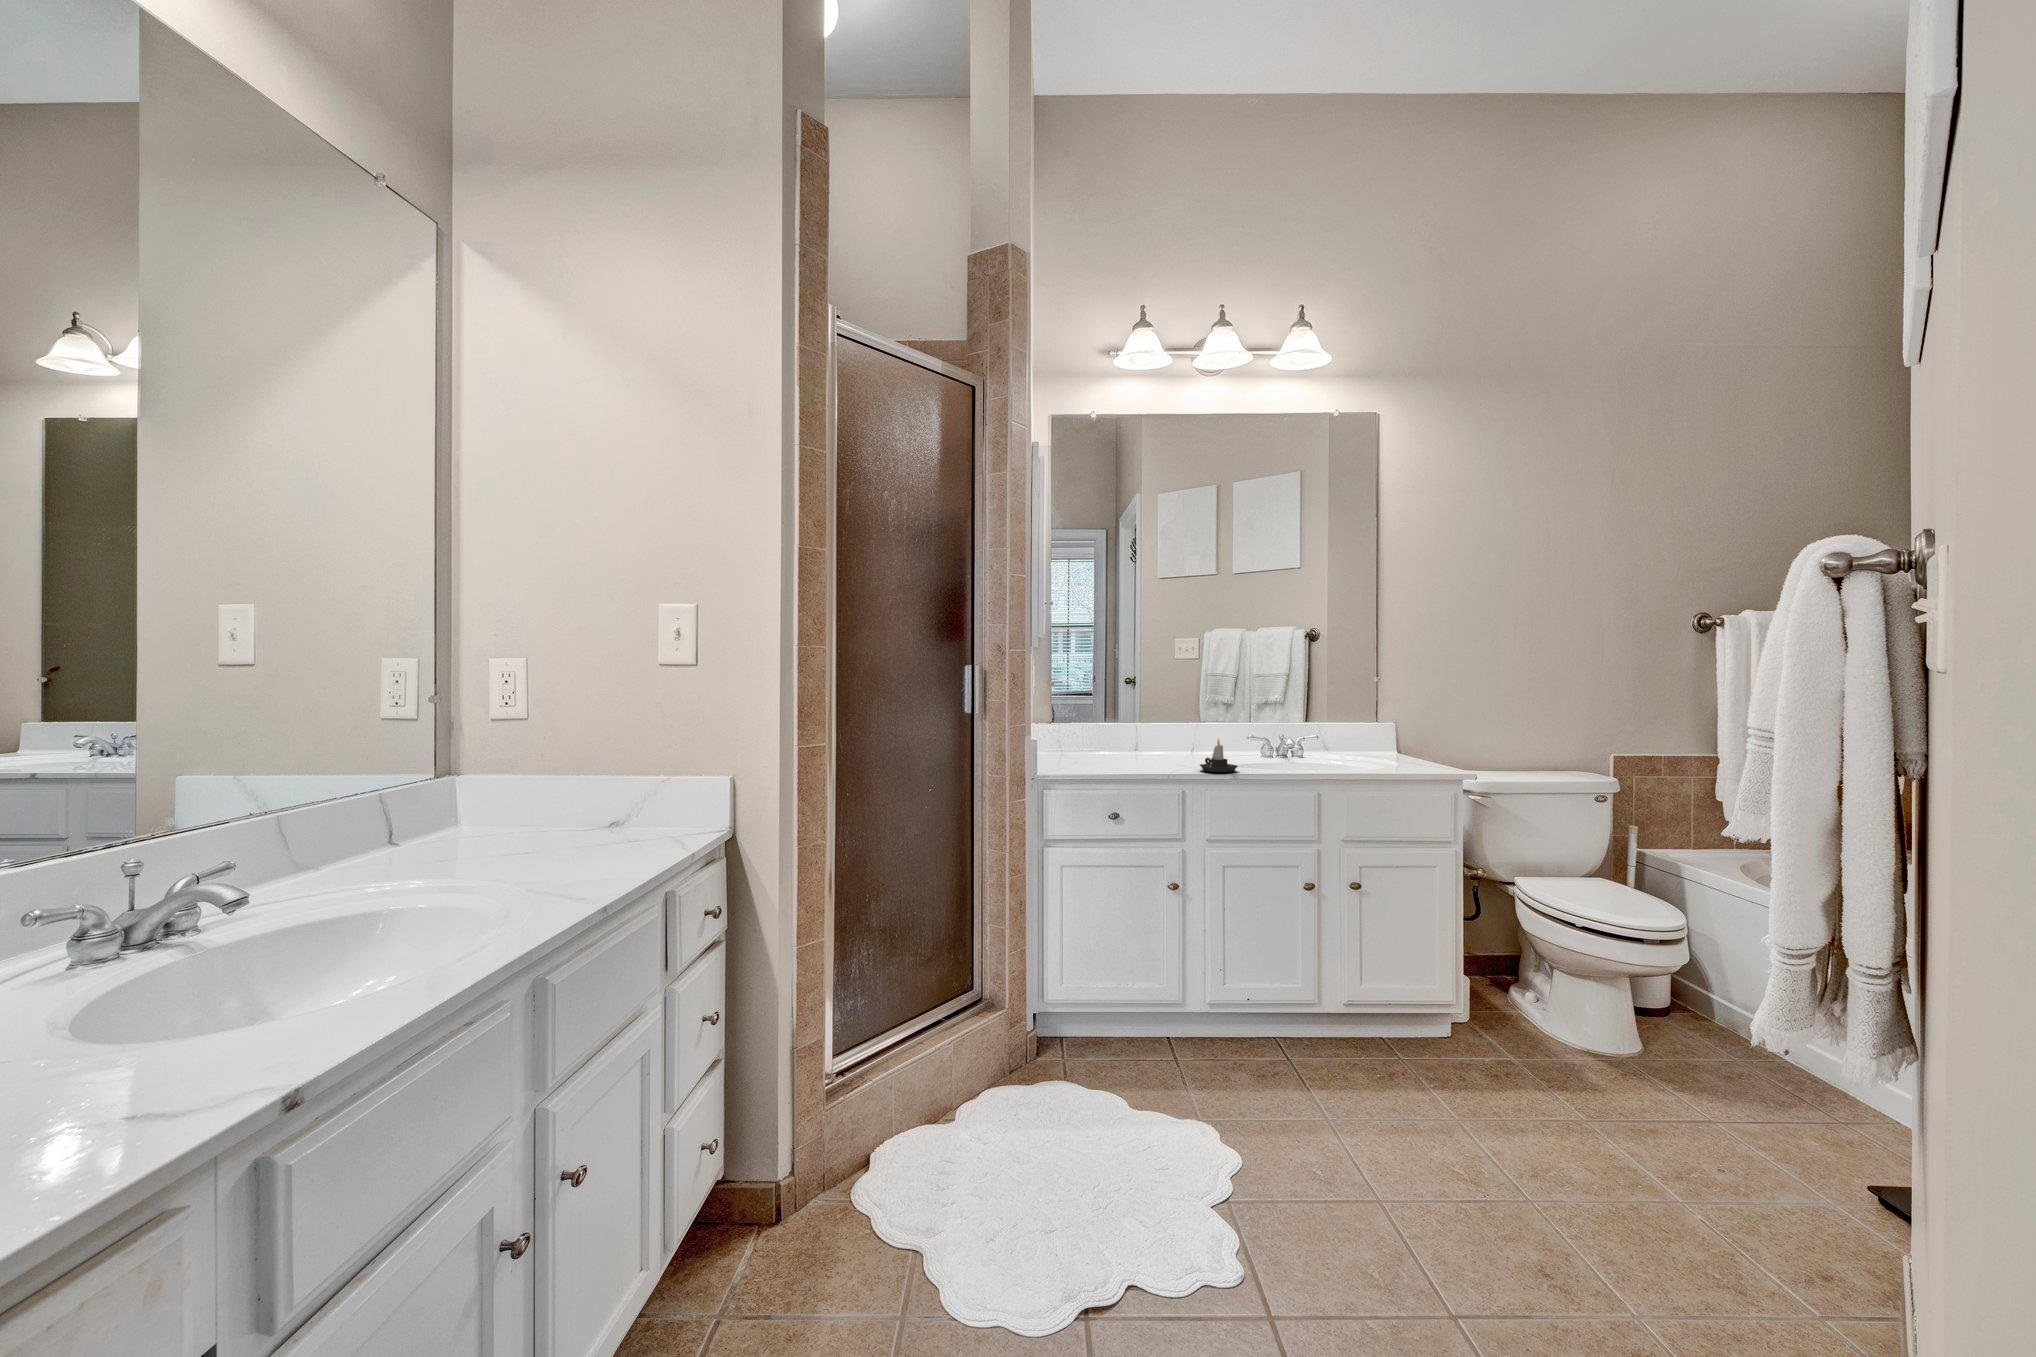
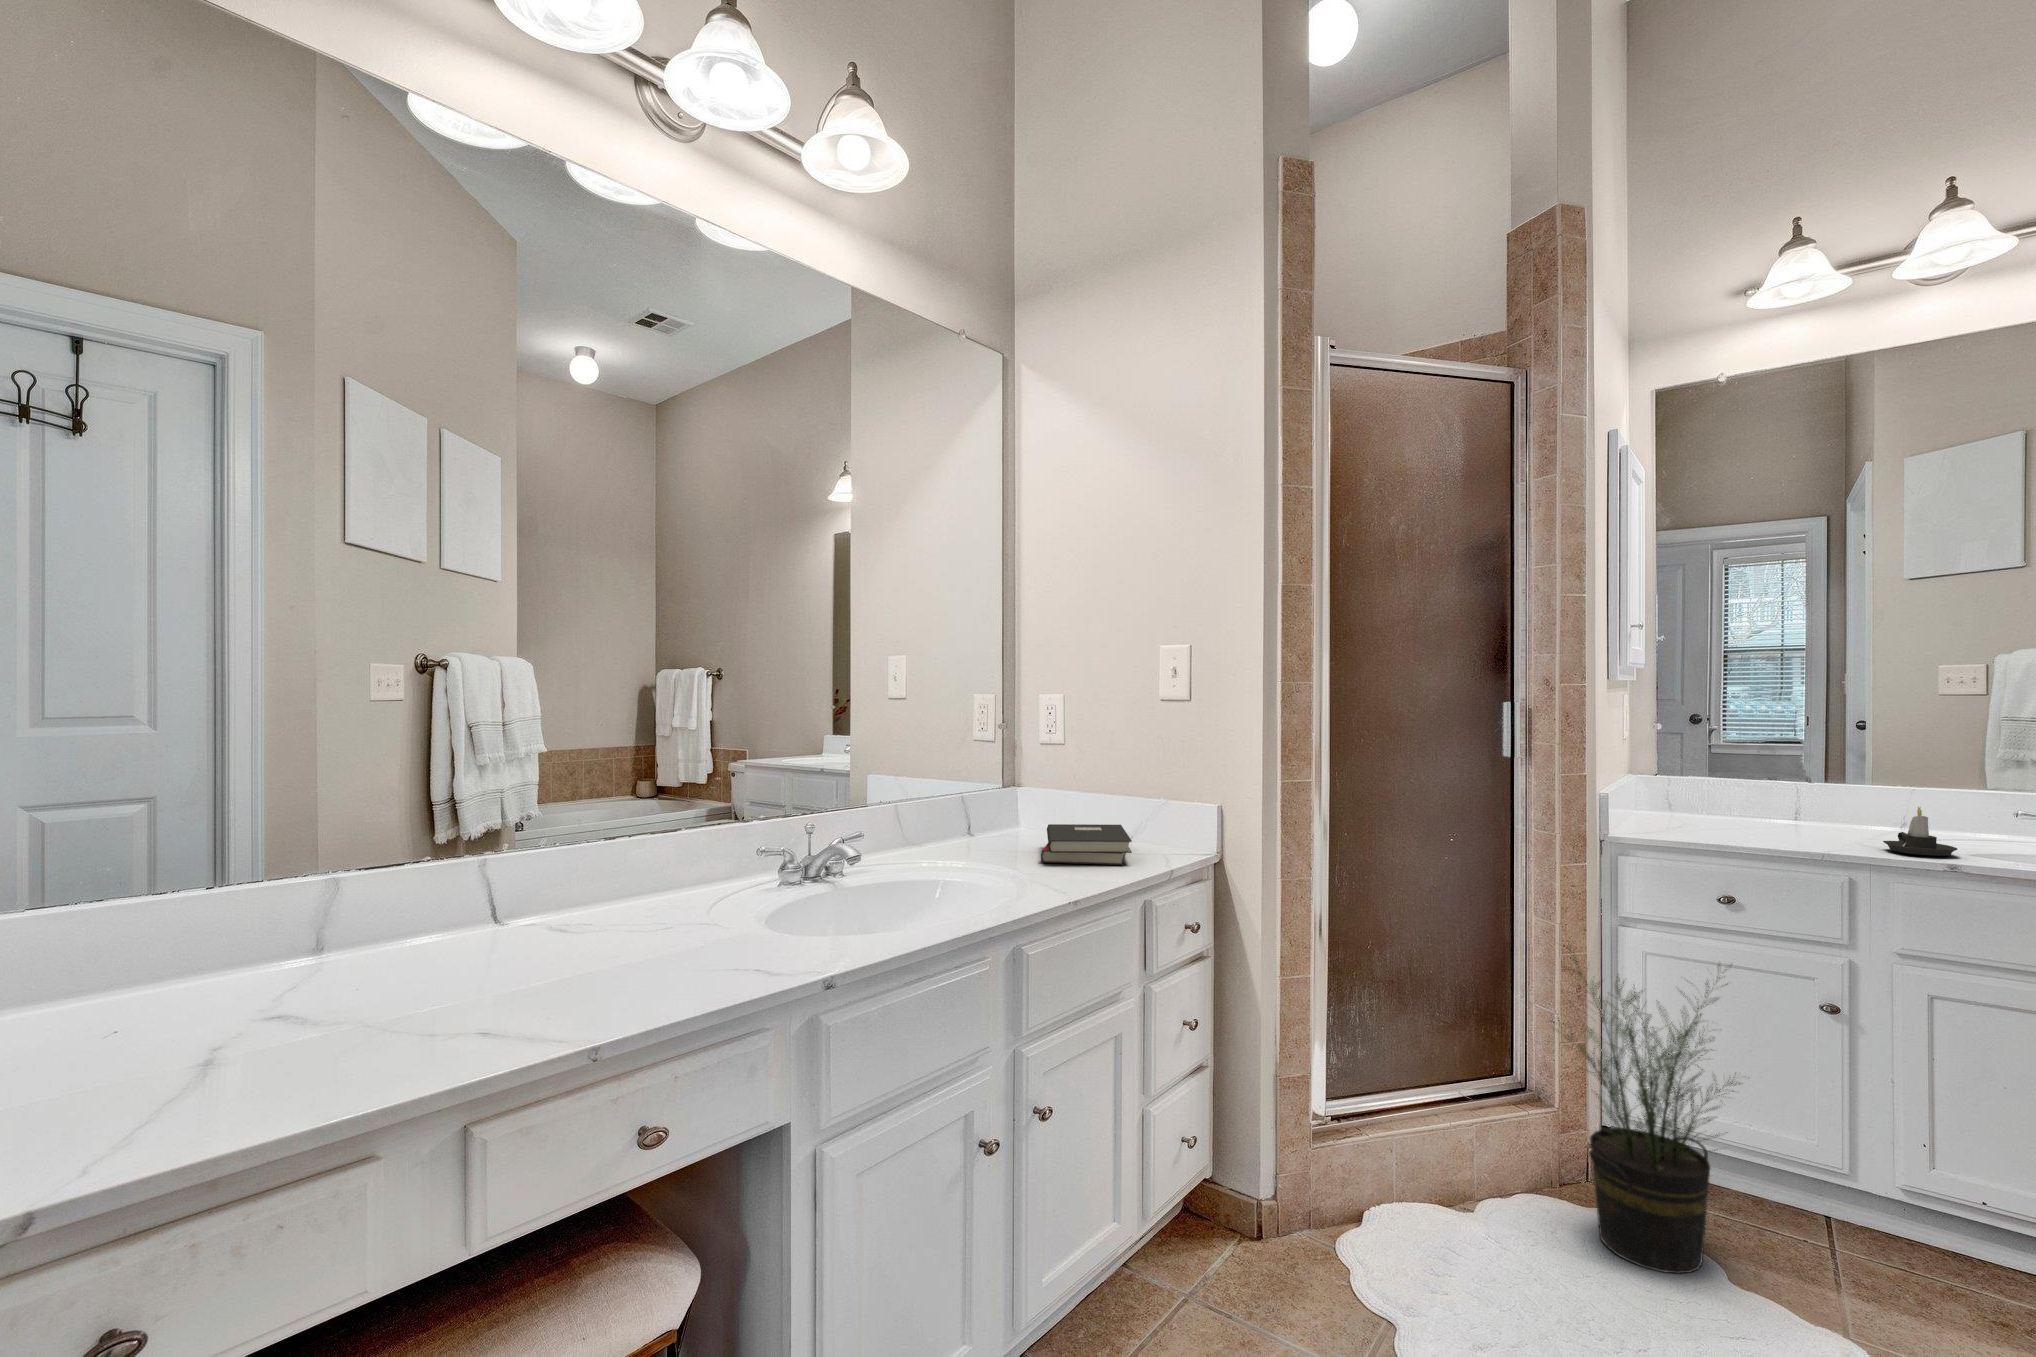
hardback book: none [520,811,648,868] -> present [1041,824,1132,865]
potted plant: none [1008,866,1148,1120] -> present [1551,946,1743,1274]

